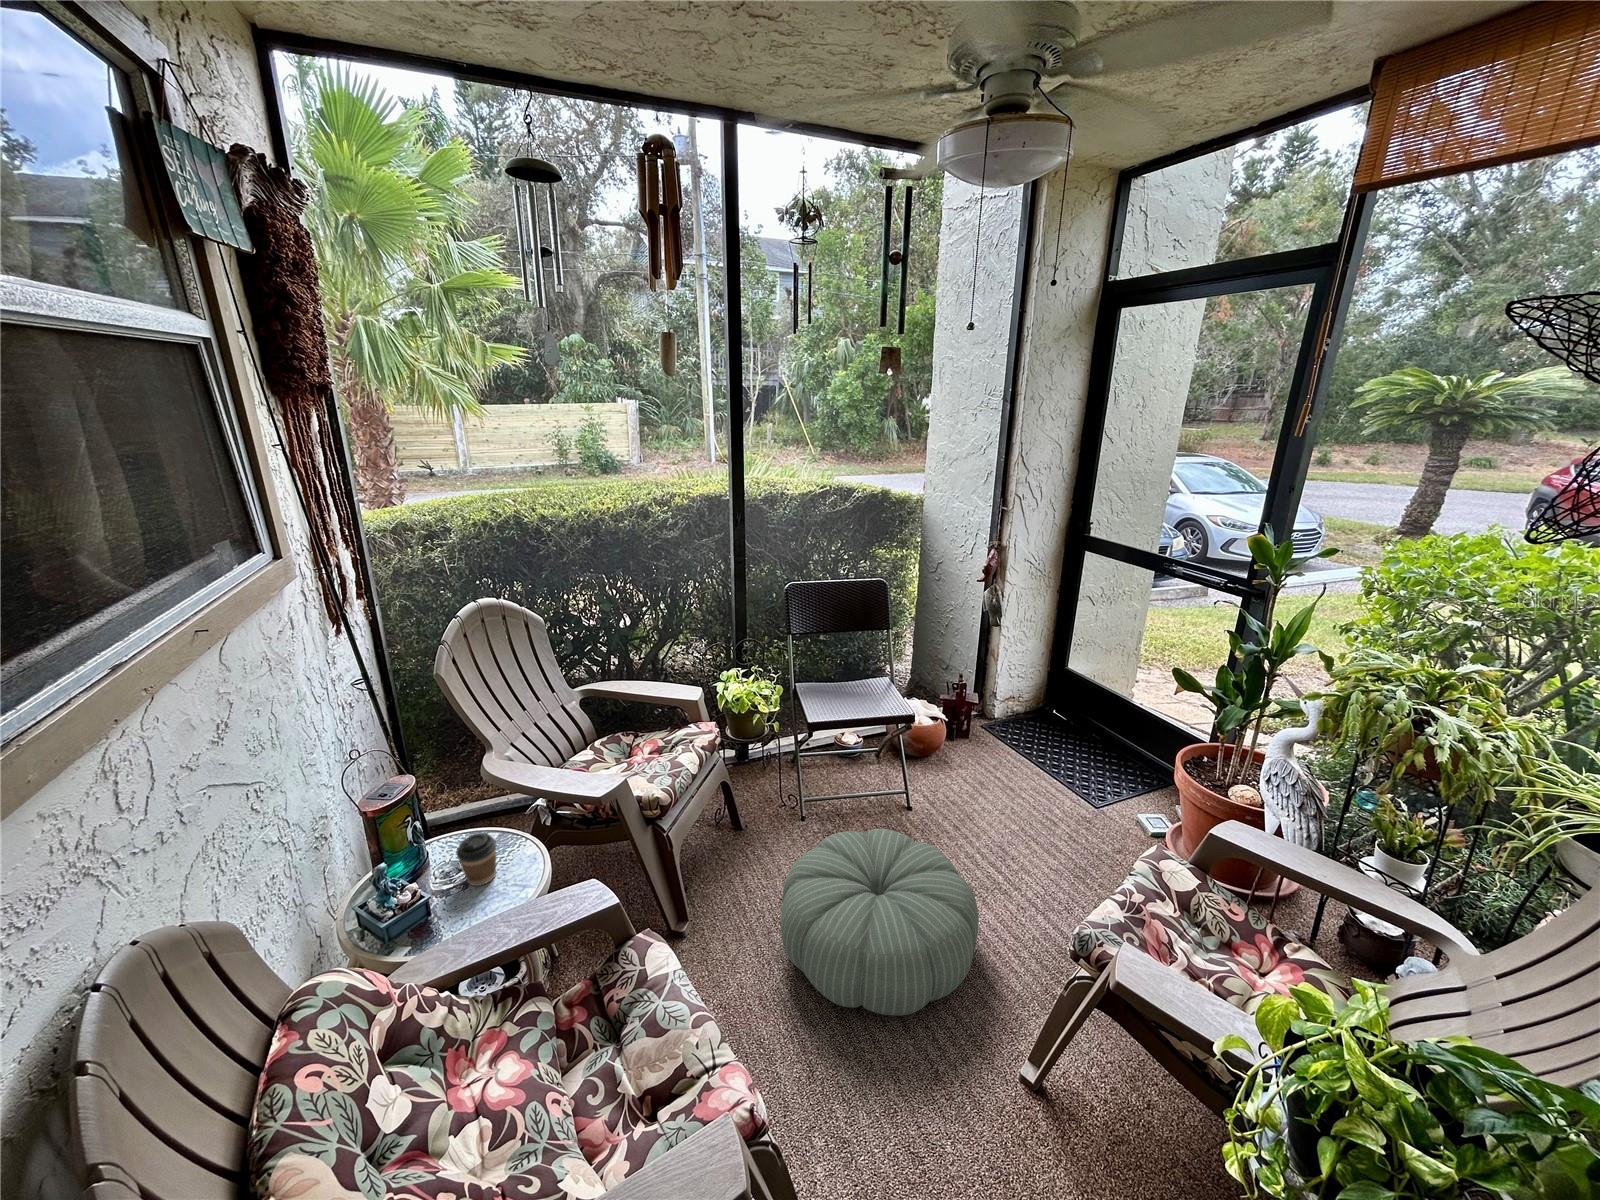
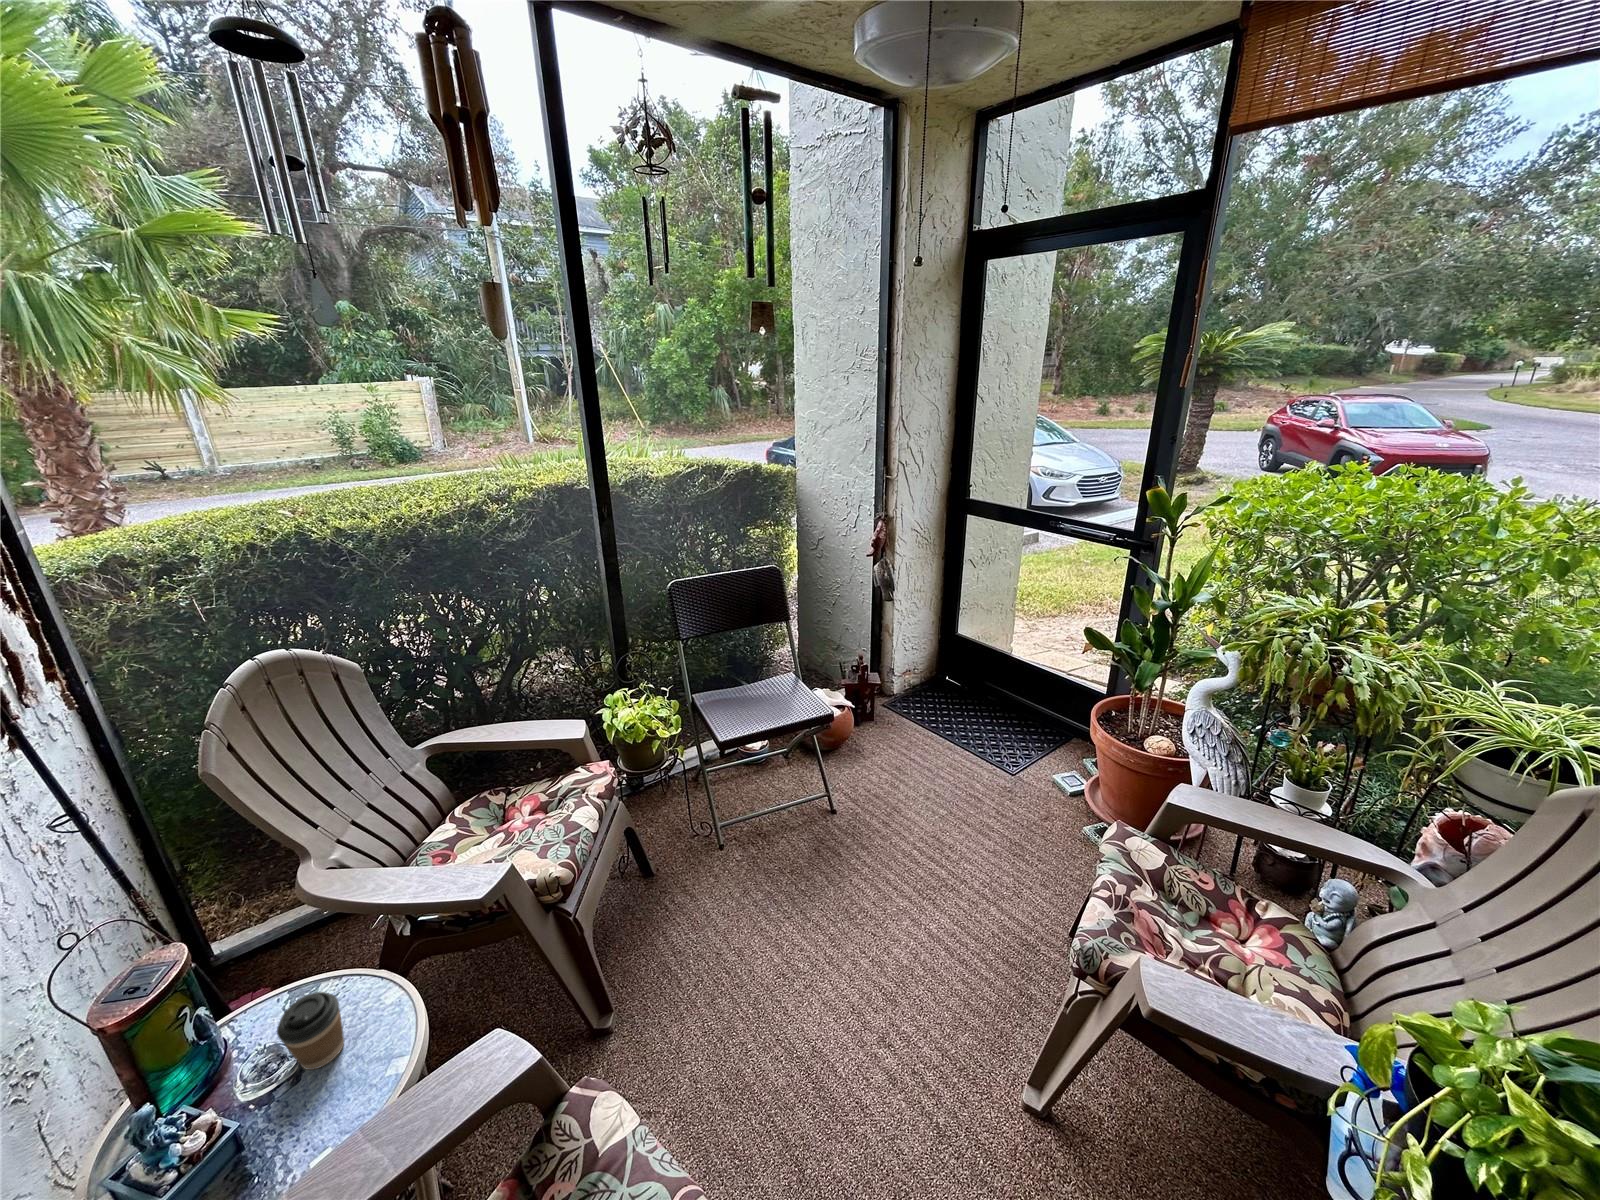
pouf: present [781,829,979,1016] -> none [723,850,947,1074]

